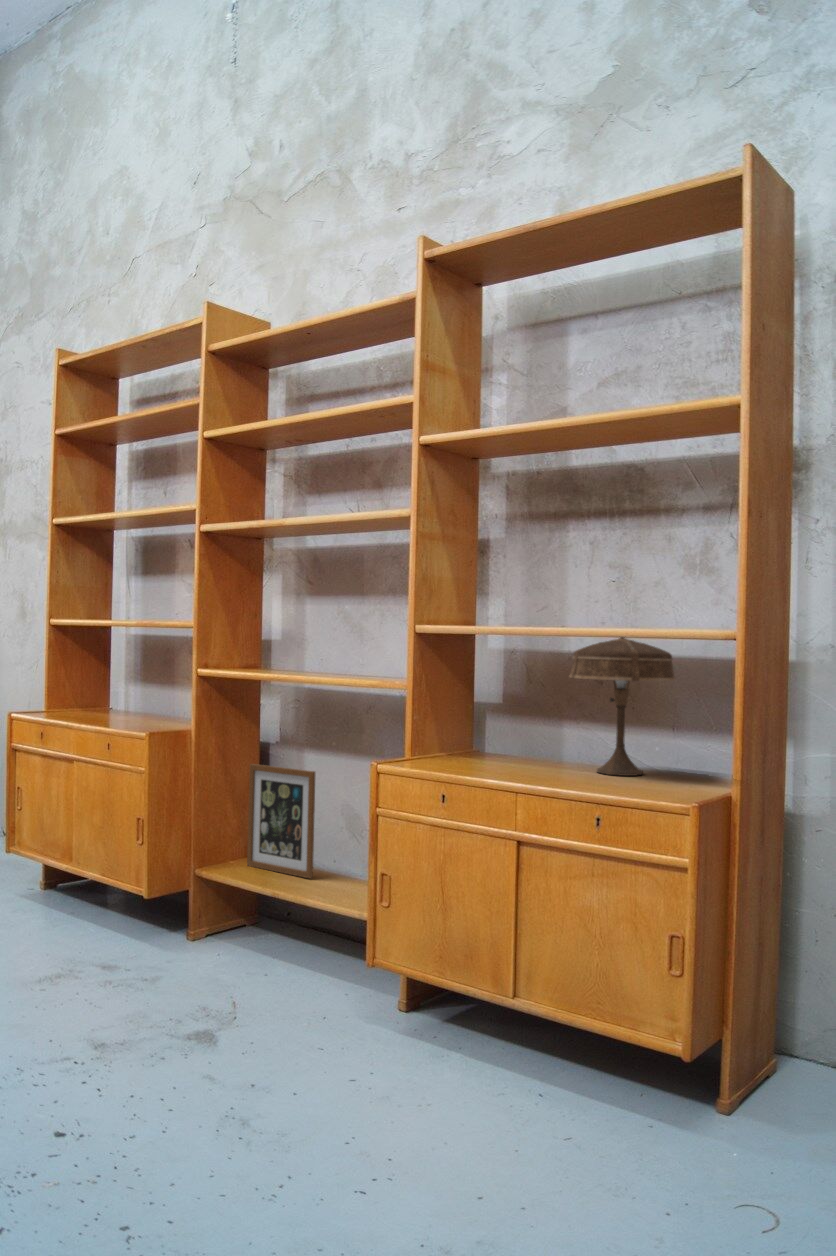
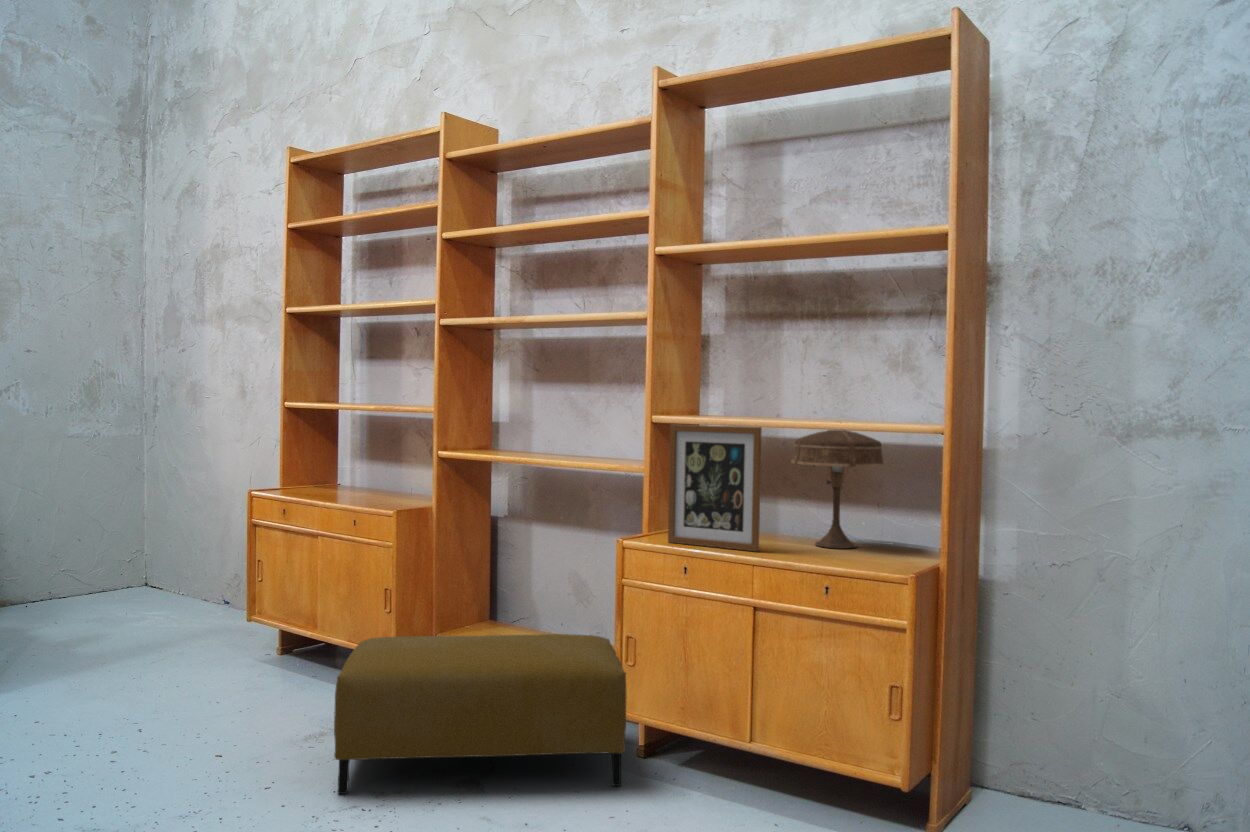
picture frame: present [247,764,315,879] -> present [668,424,762,551]
ottoman: none [43,870,377,1047] -> present [334,634,626,794]

